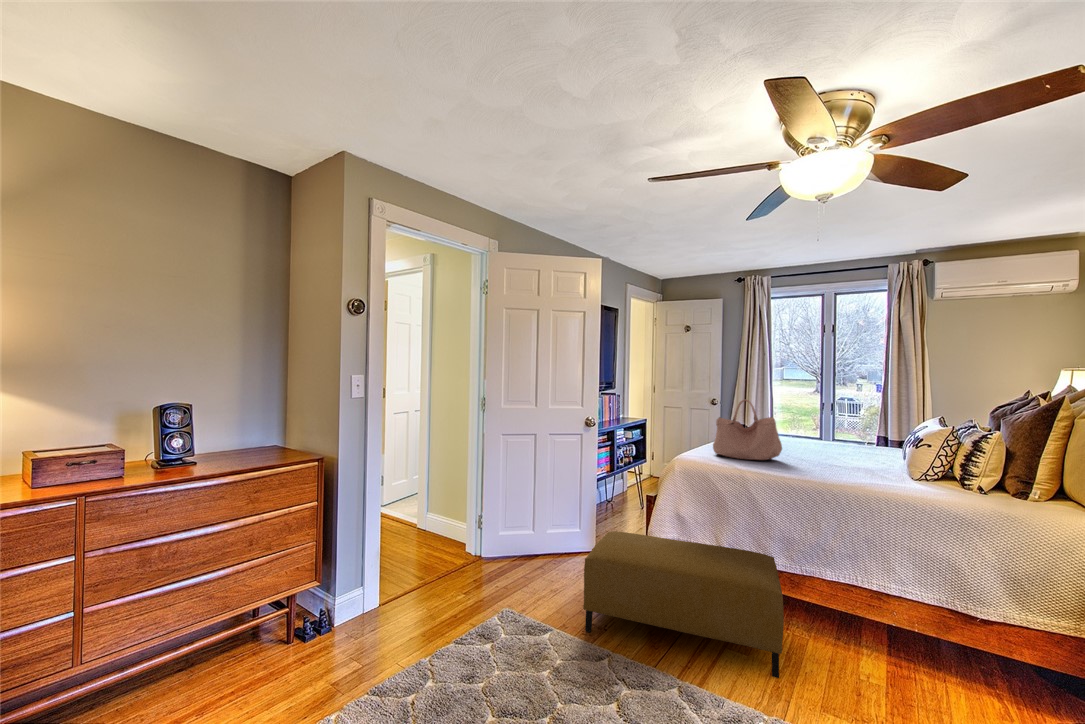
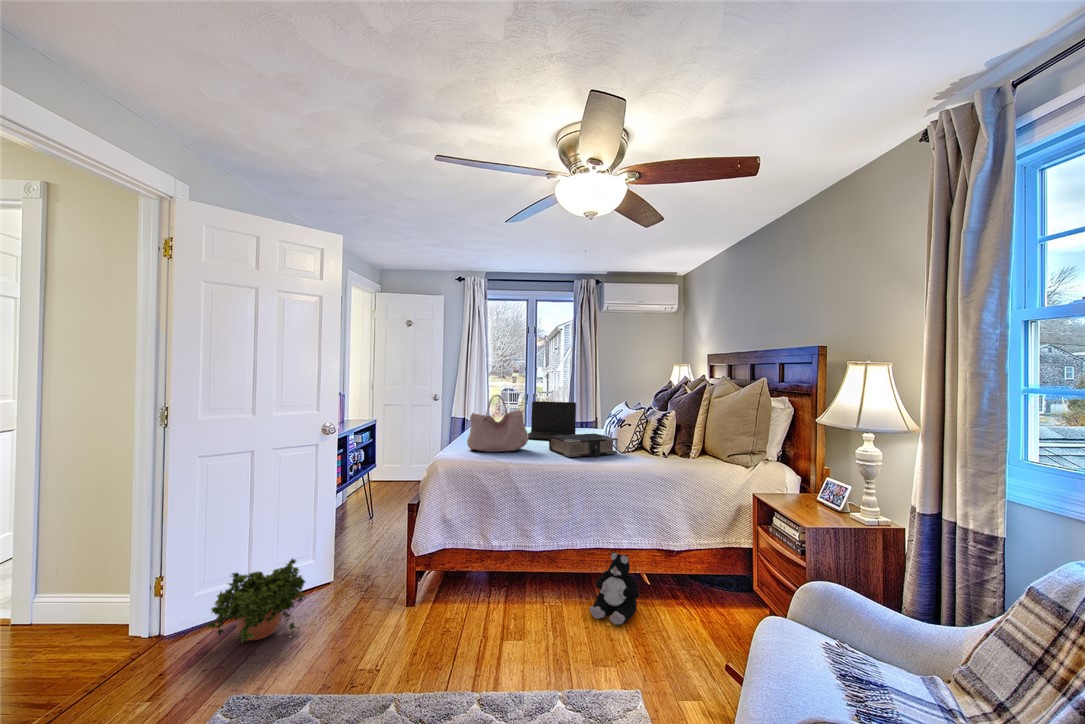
laptop: none [787,410,862,458] -> present [528,401,576,440]
book: none [808,449,903,479] -> present [549,433,618,457]
potted plant: none [500,522,567,584] -> present [207,559,306,642]
ottoman: present [583,531,784,678] -> none [352,539,558,682]
plush toy: none [838,597,914,684] -> present [590,552,639,625]

